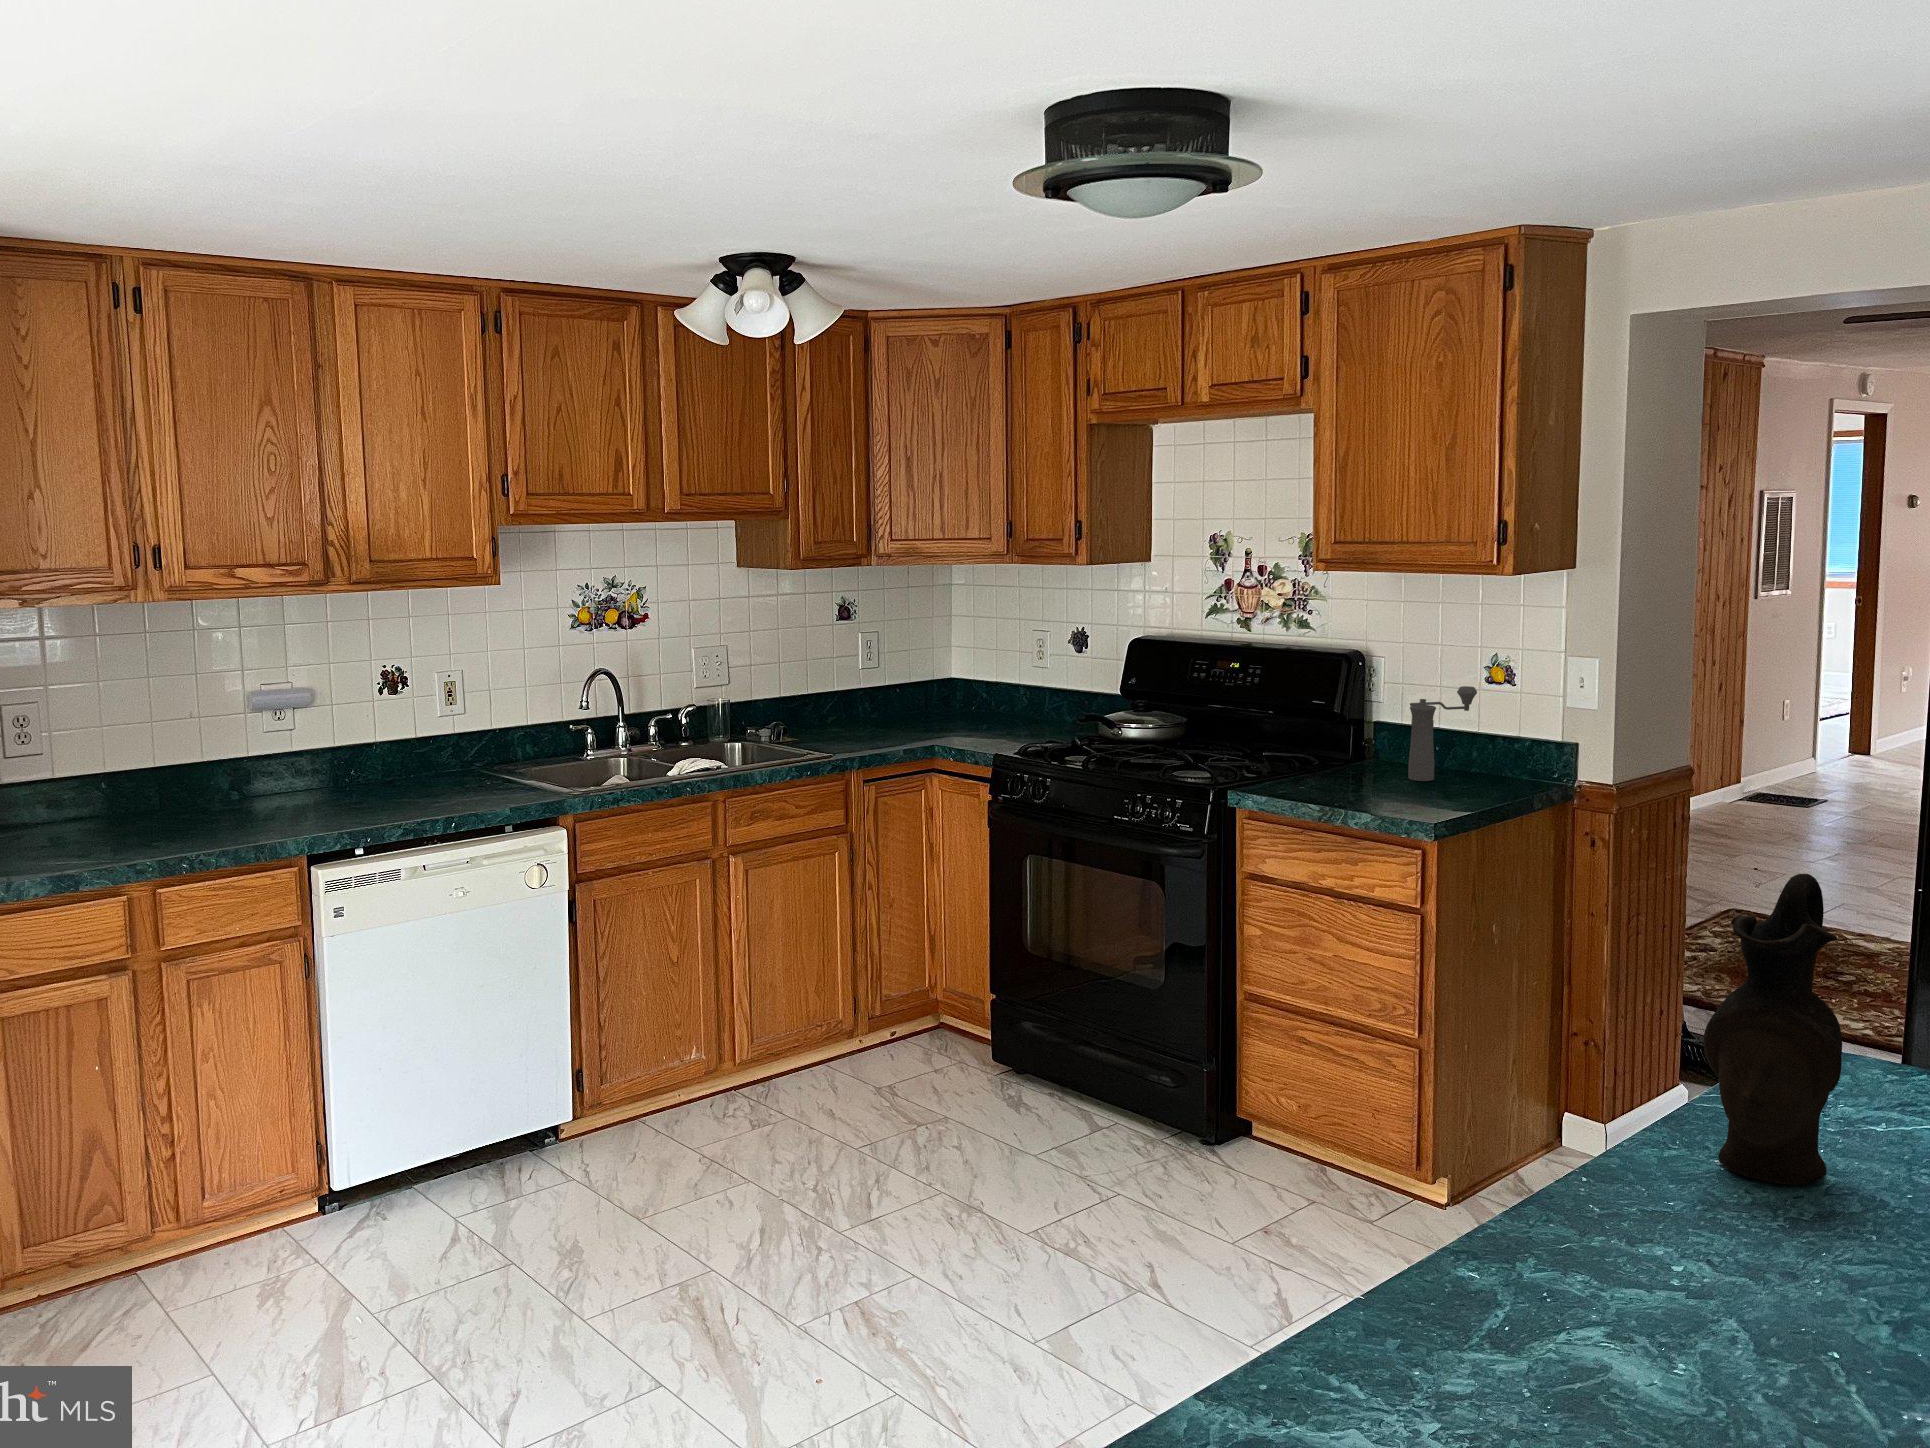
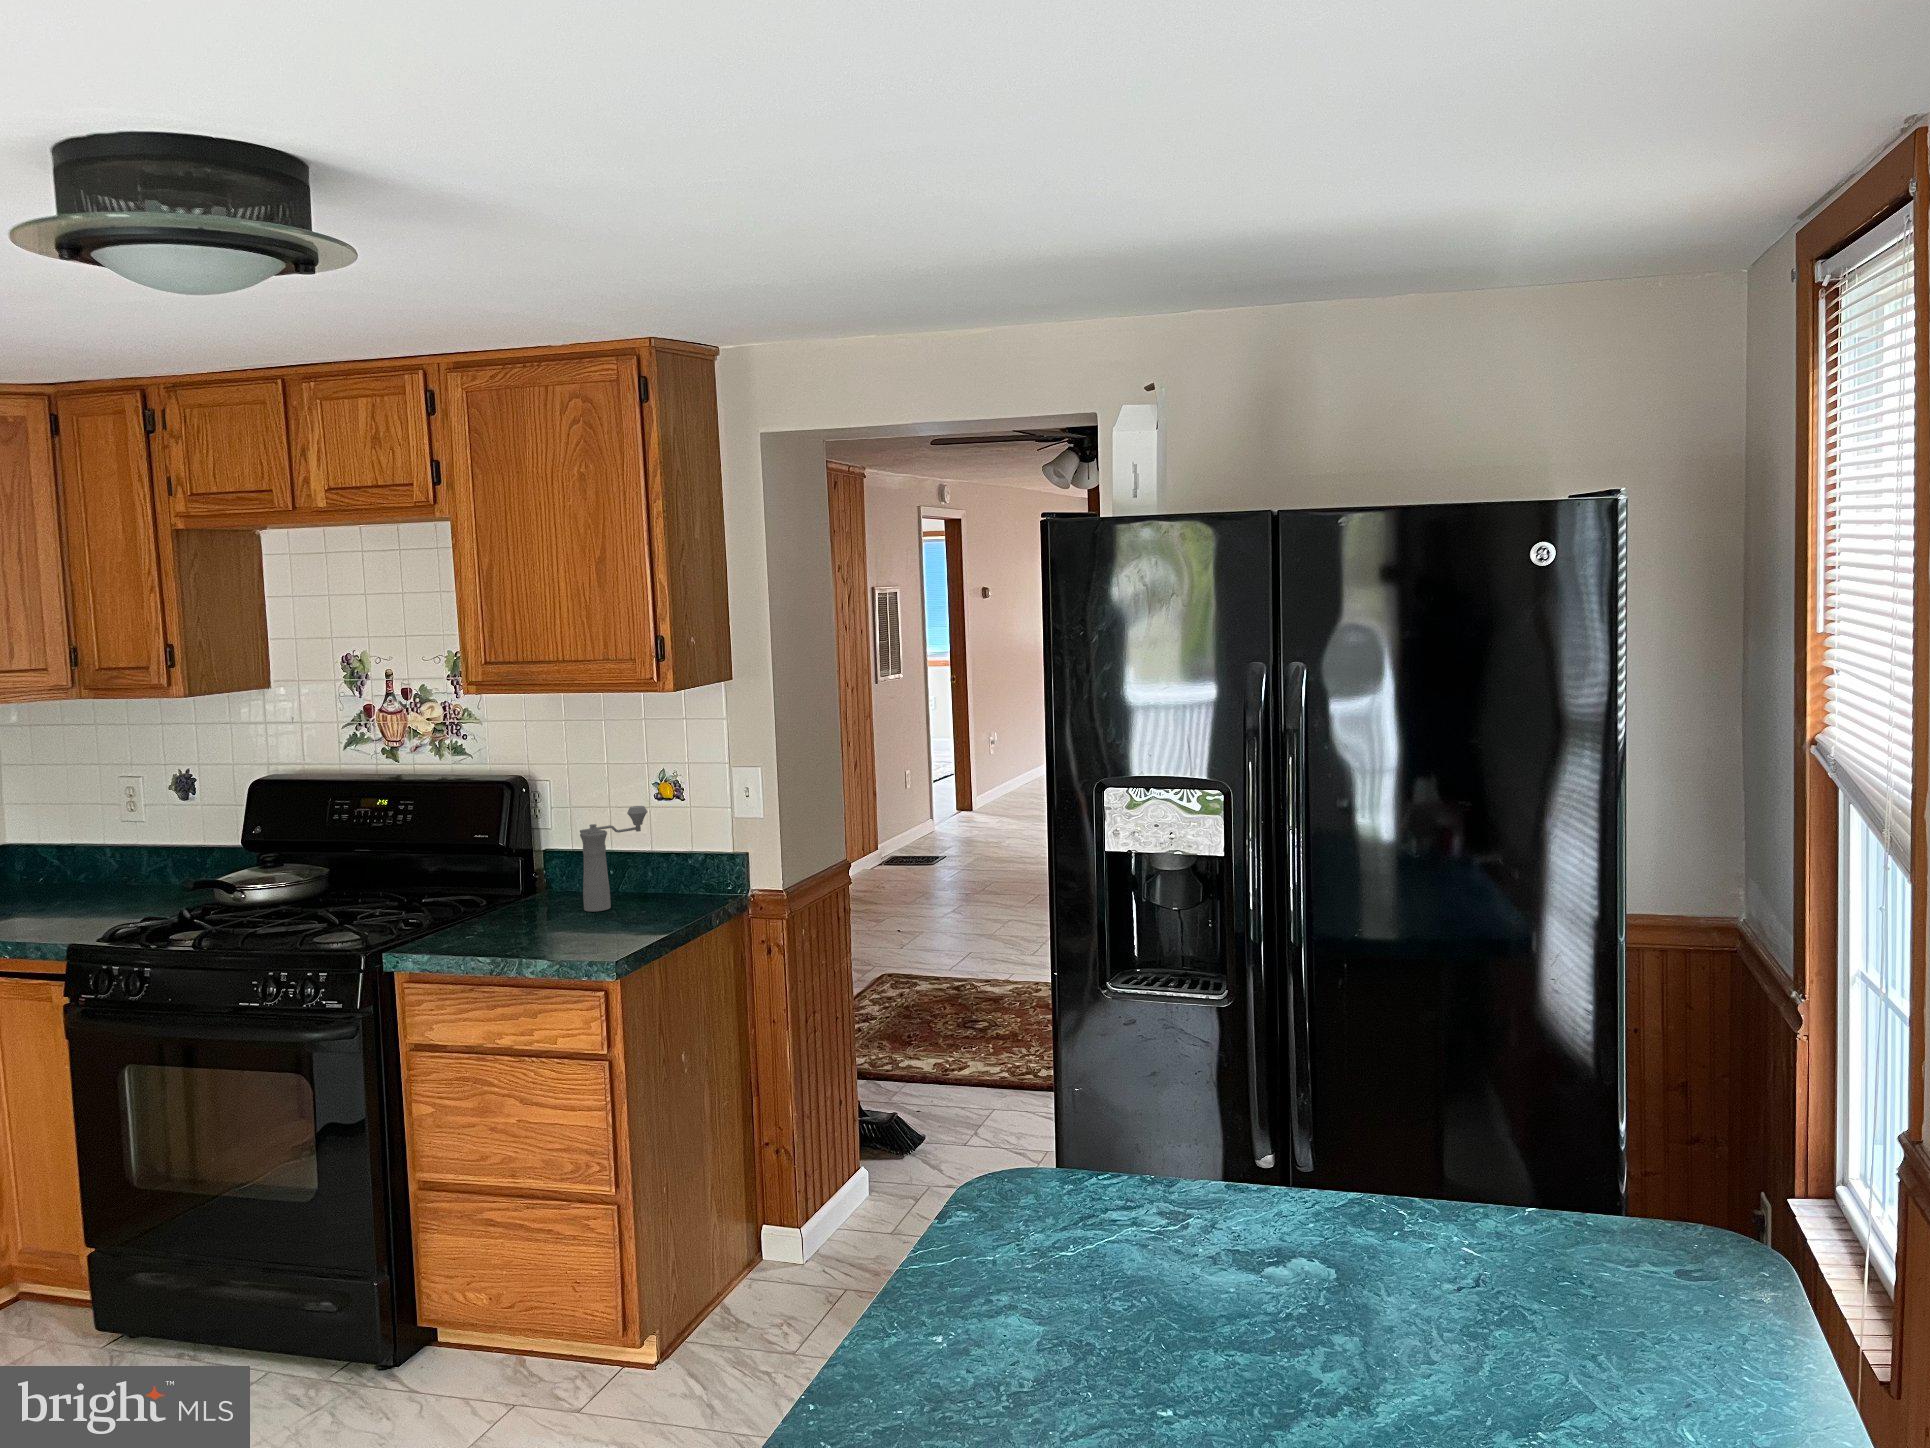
ceramic pitcher: present [1703,874,1842,1185] -> none [915,1019,1040,1353]

